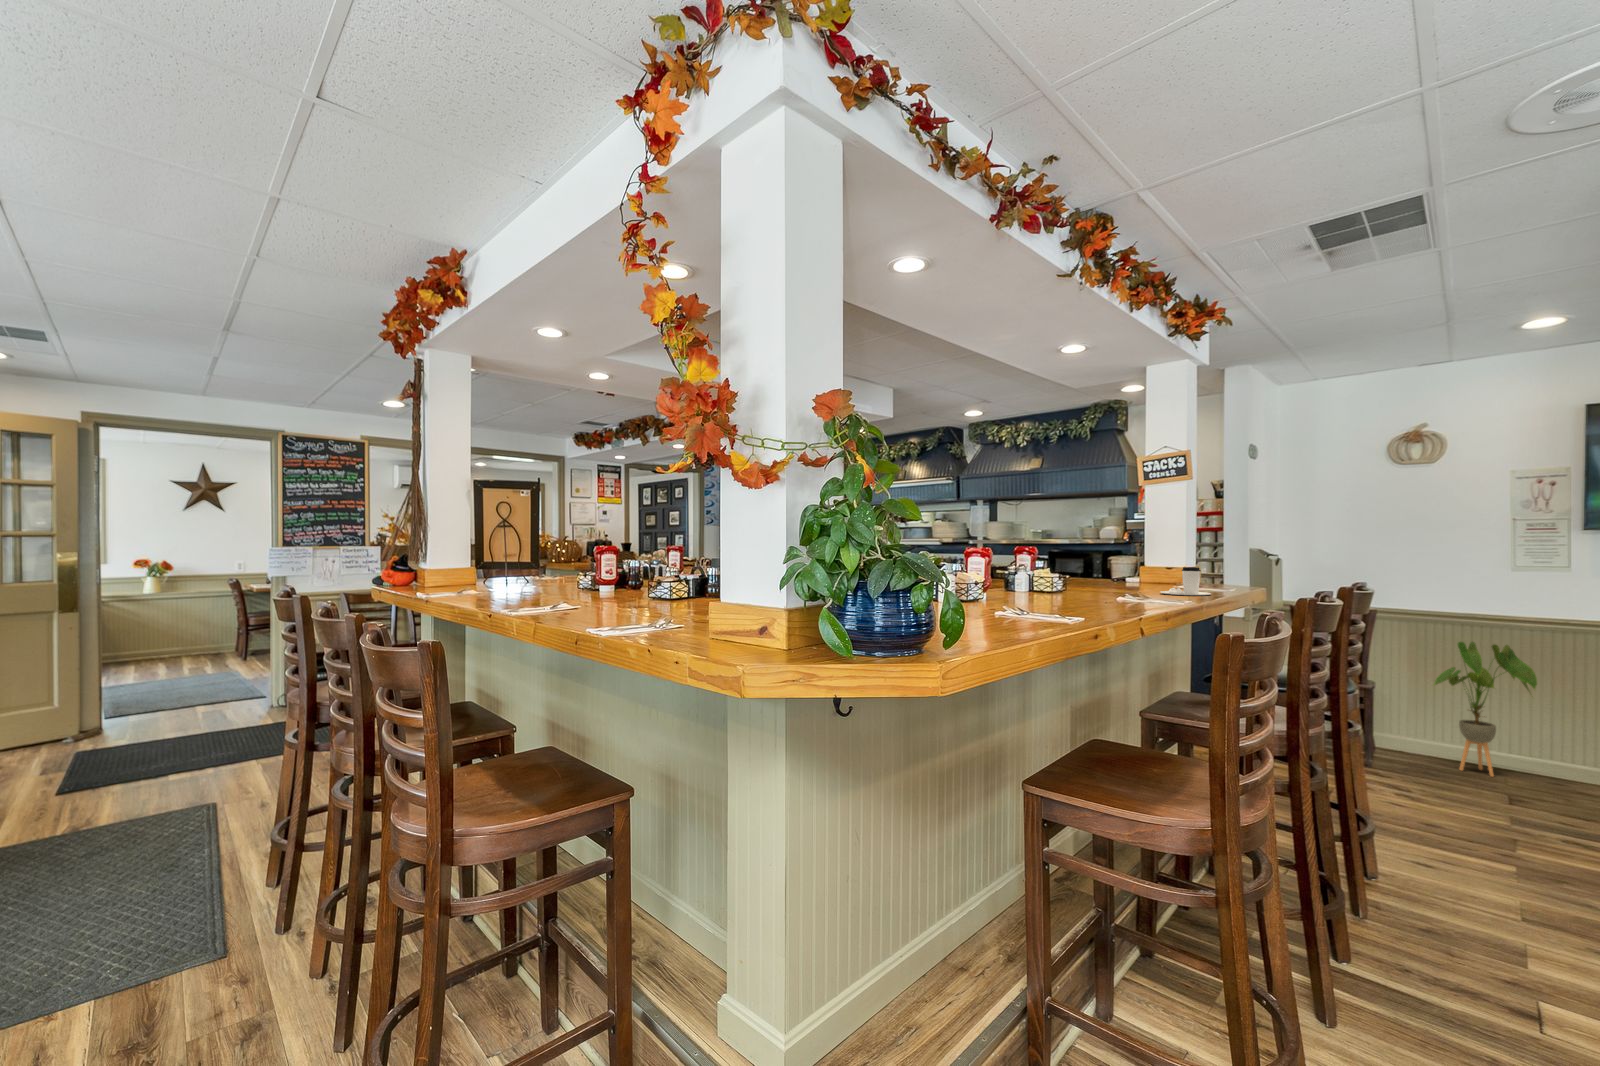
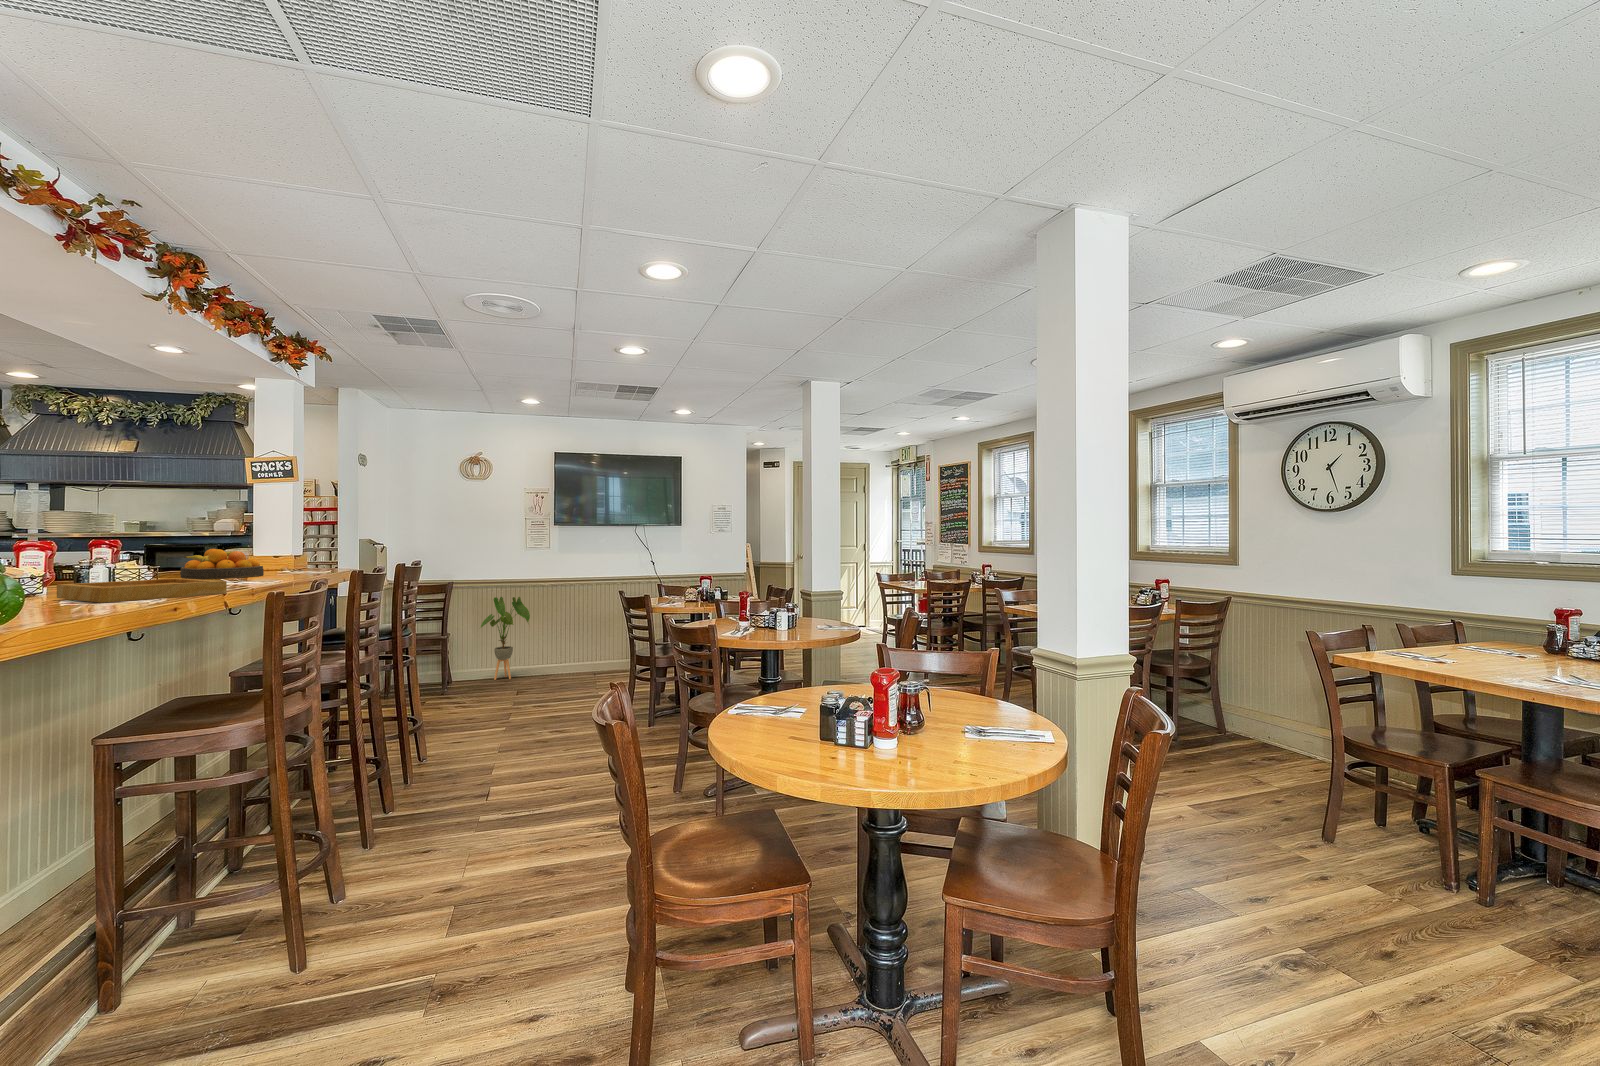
fruit bowl: none [1082,557,1158,591] -> present [180,549,264,579]
coffee cup: present [1161,567,1211,596] -> none [261,555,308,578]
tray: none [993,592,1142,617] -> present [57,578,227,603]

